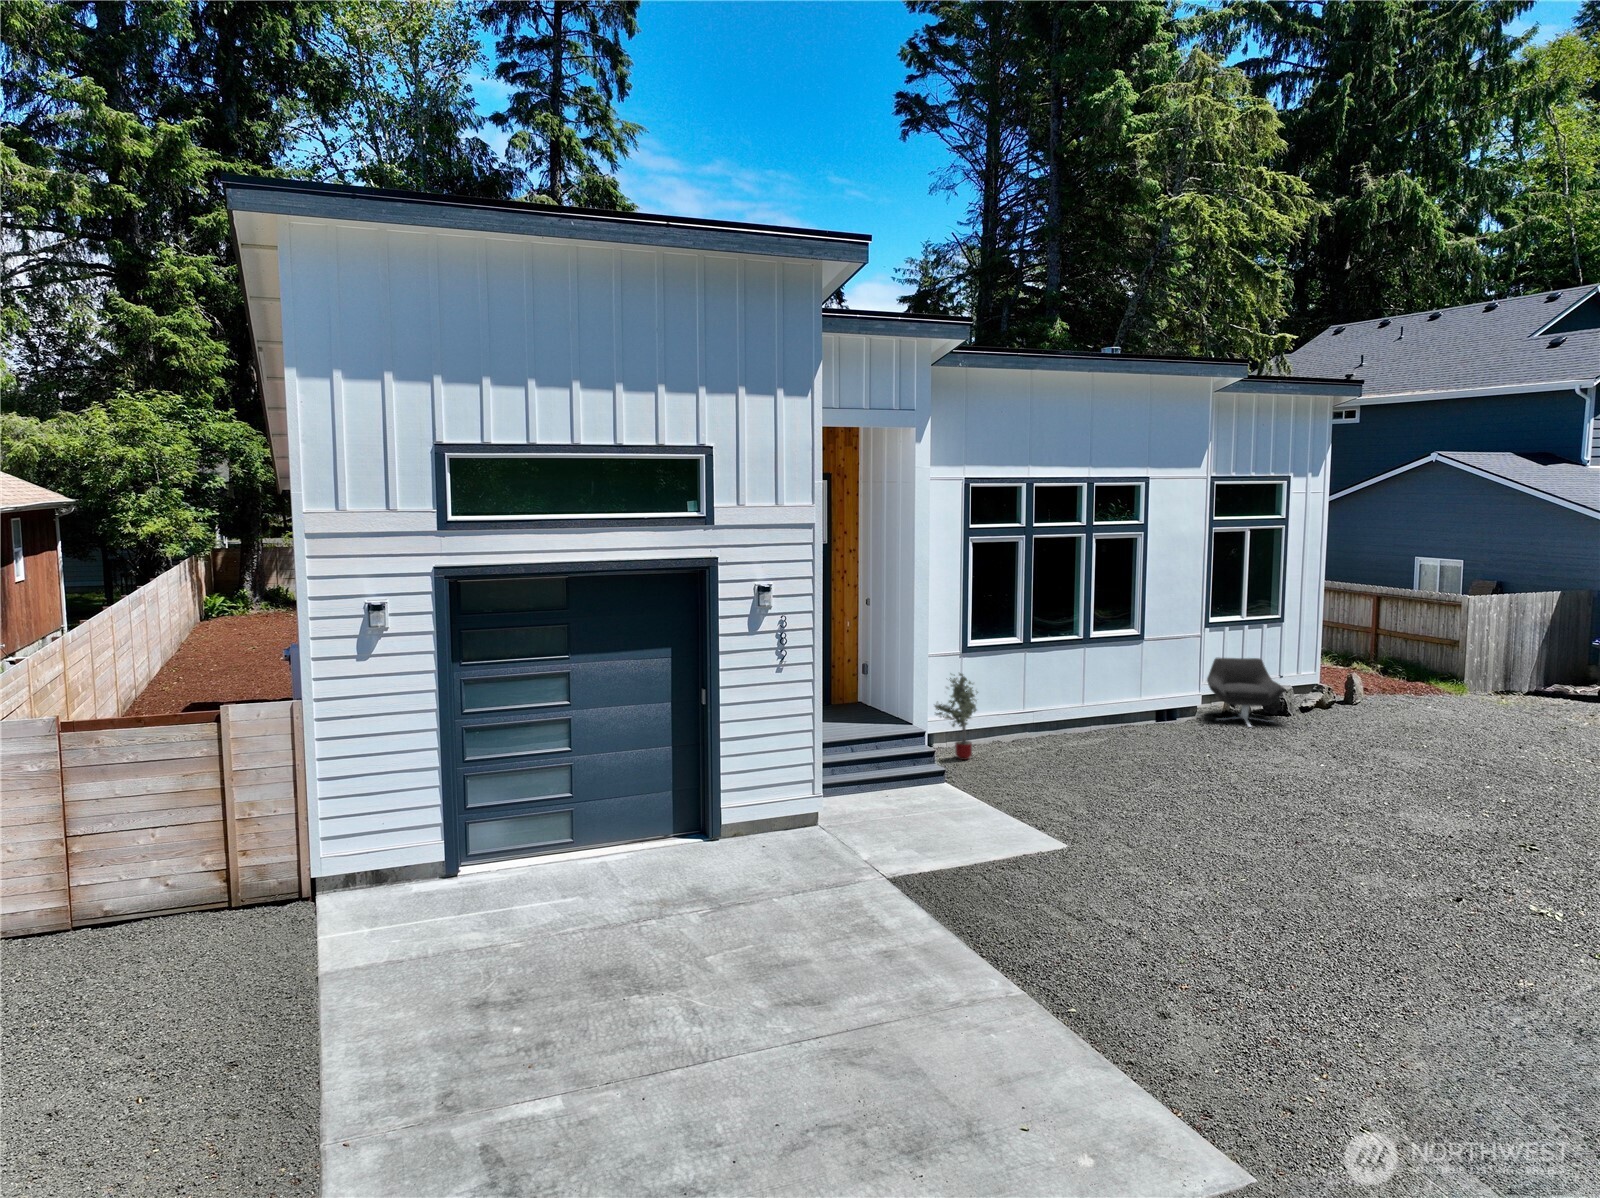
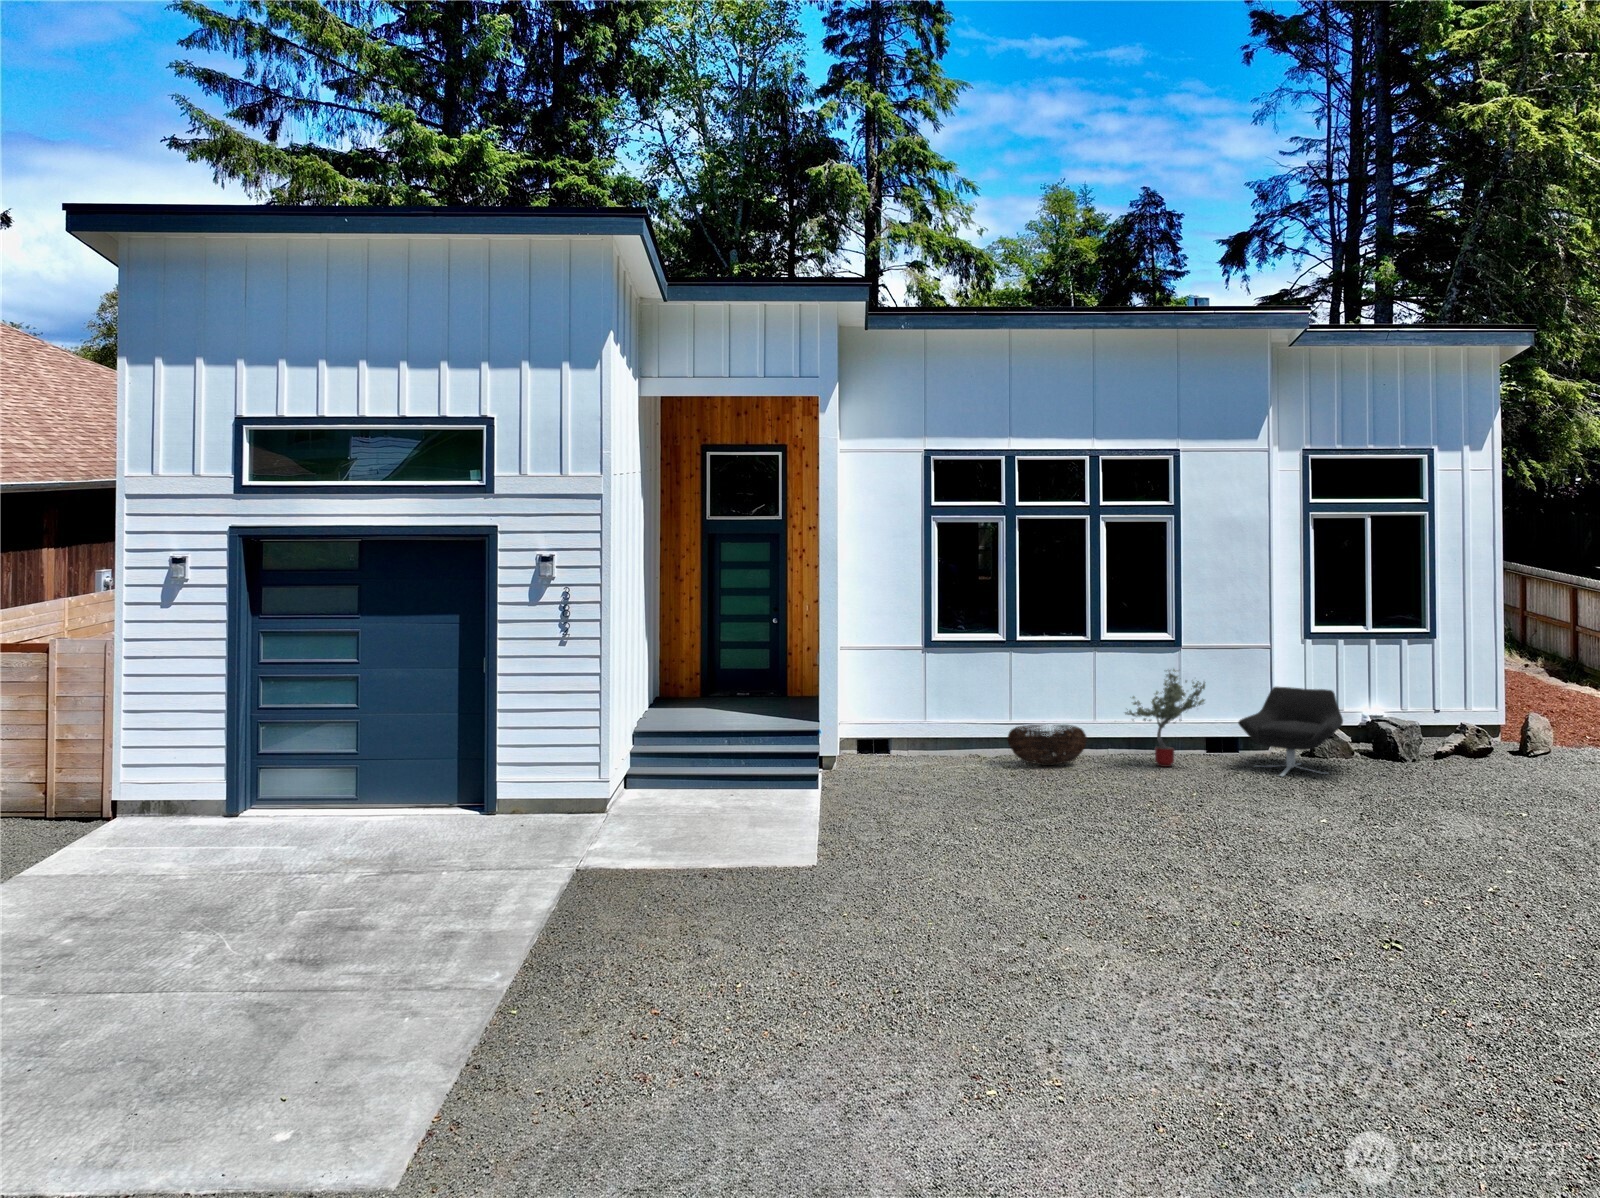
potted tree: present [935,673,978,760] -> present [1125,669,1205,767]
basket: none [1051,699,1109,733] -> present [1007,725,1087,766]

